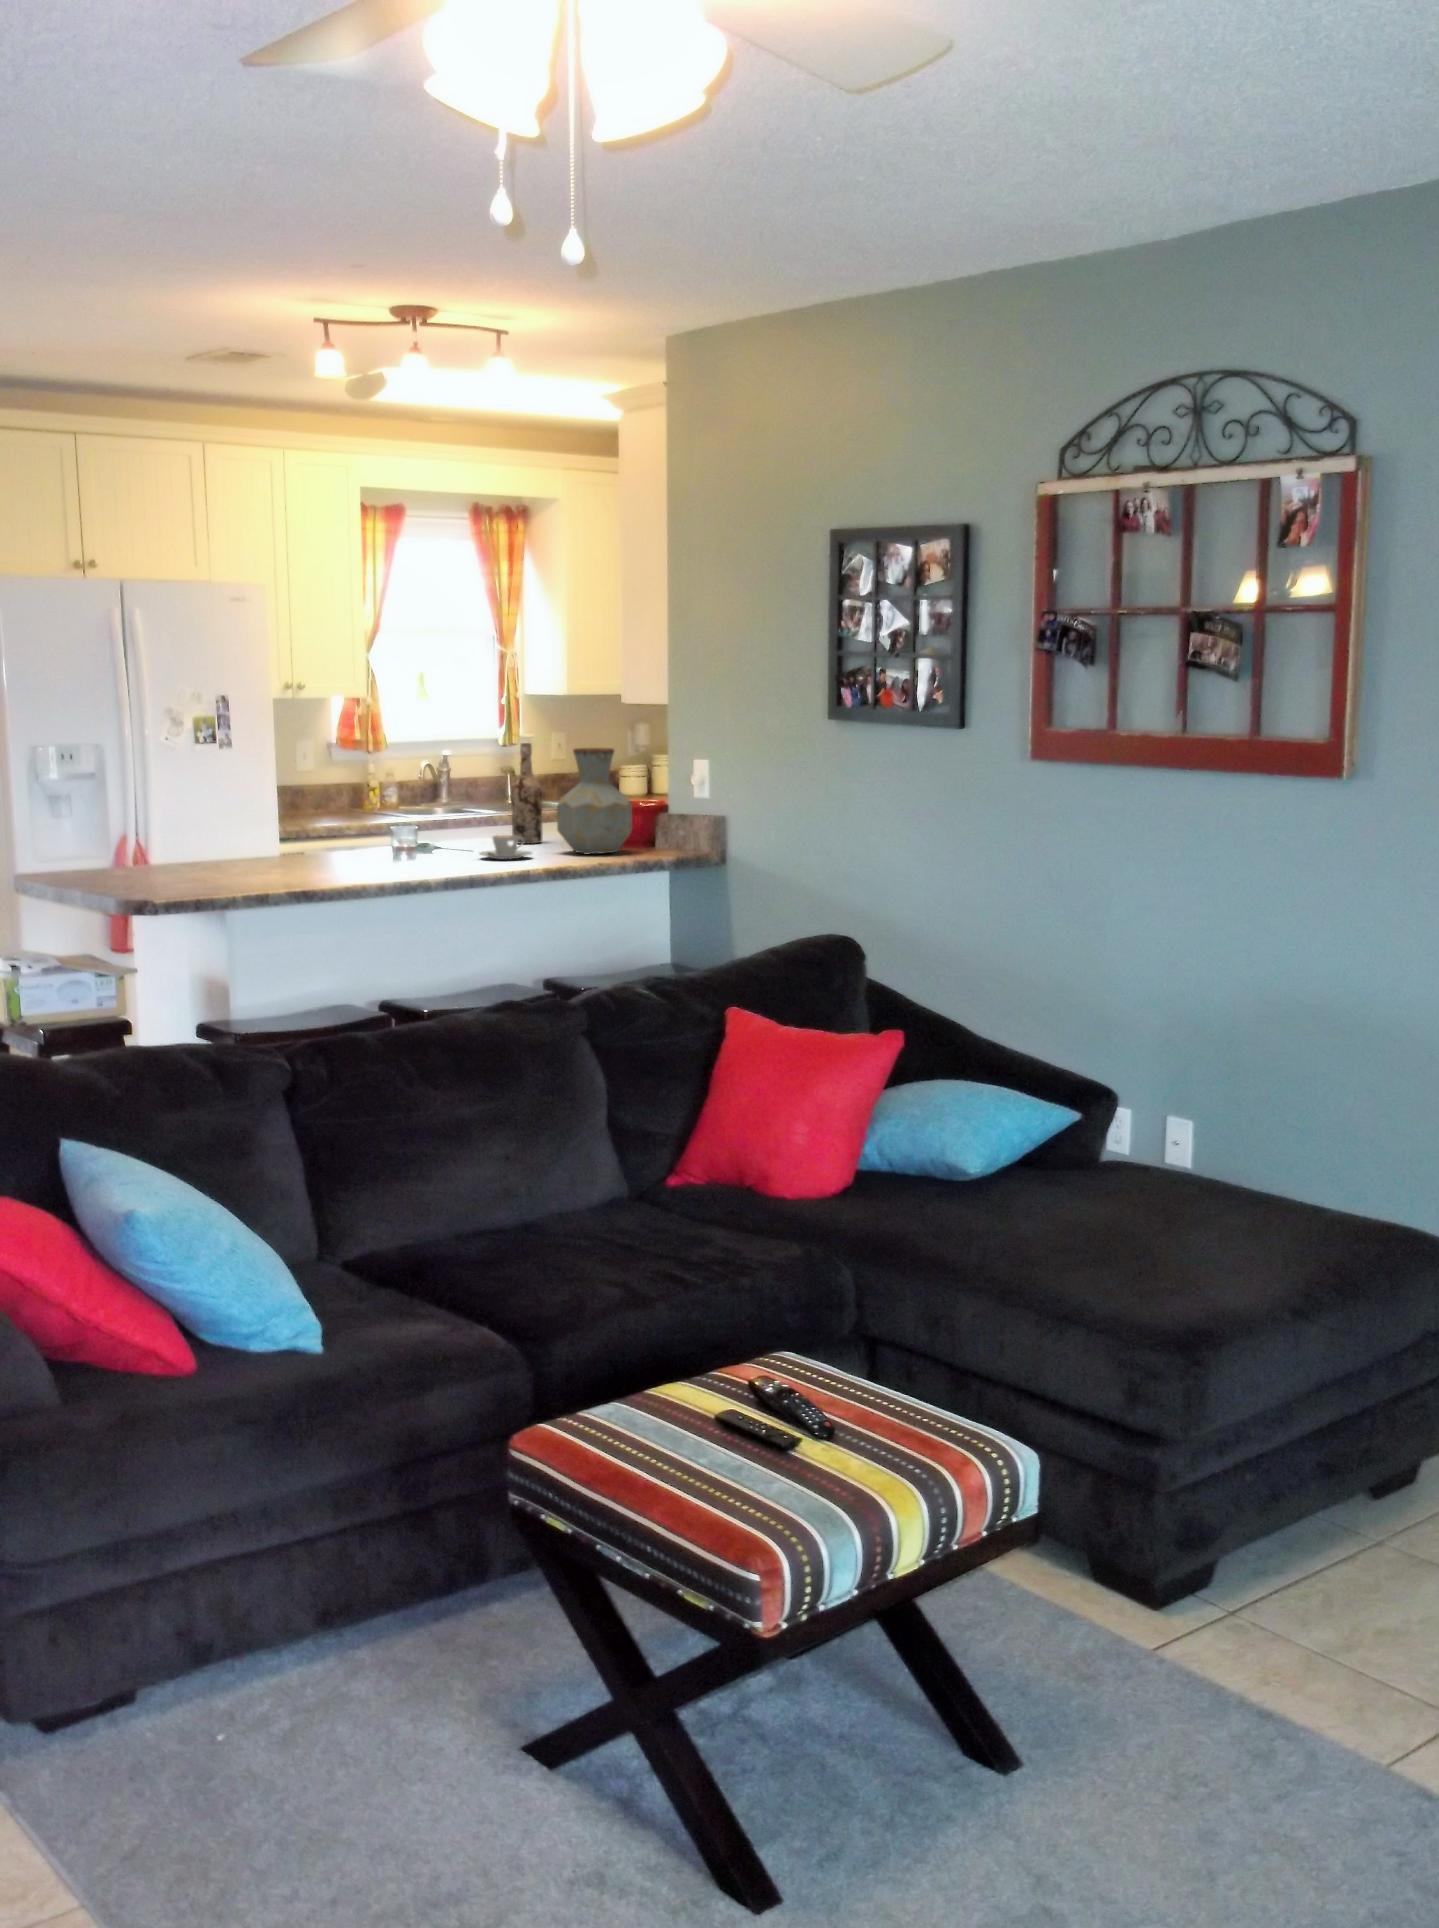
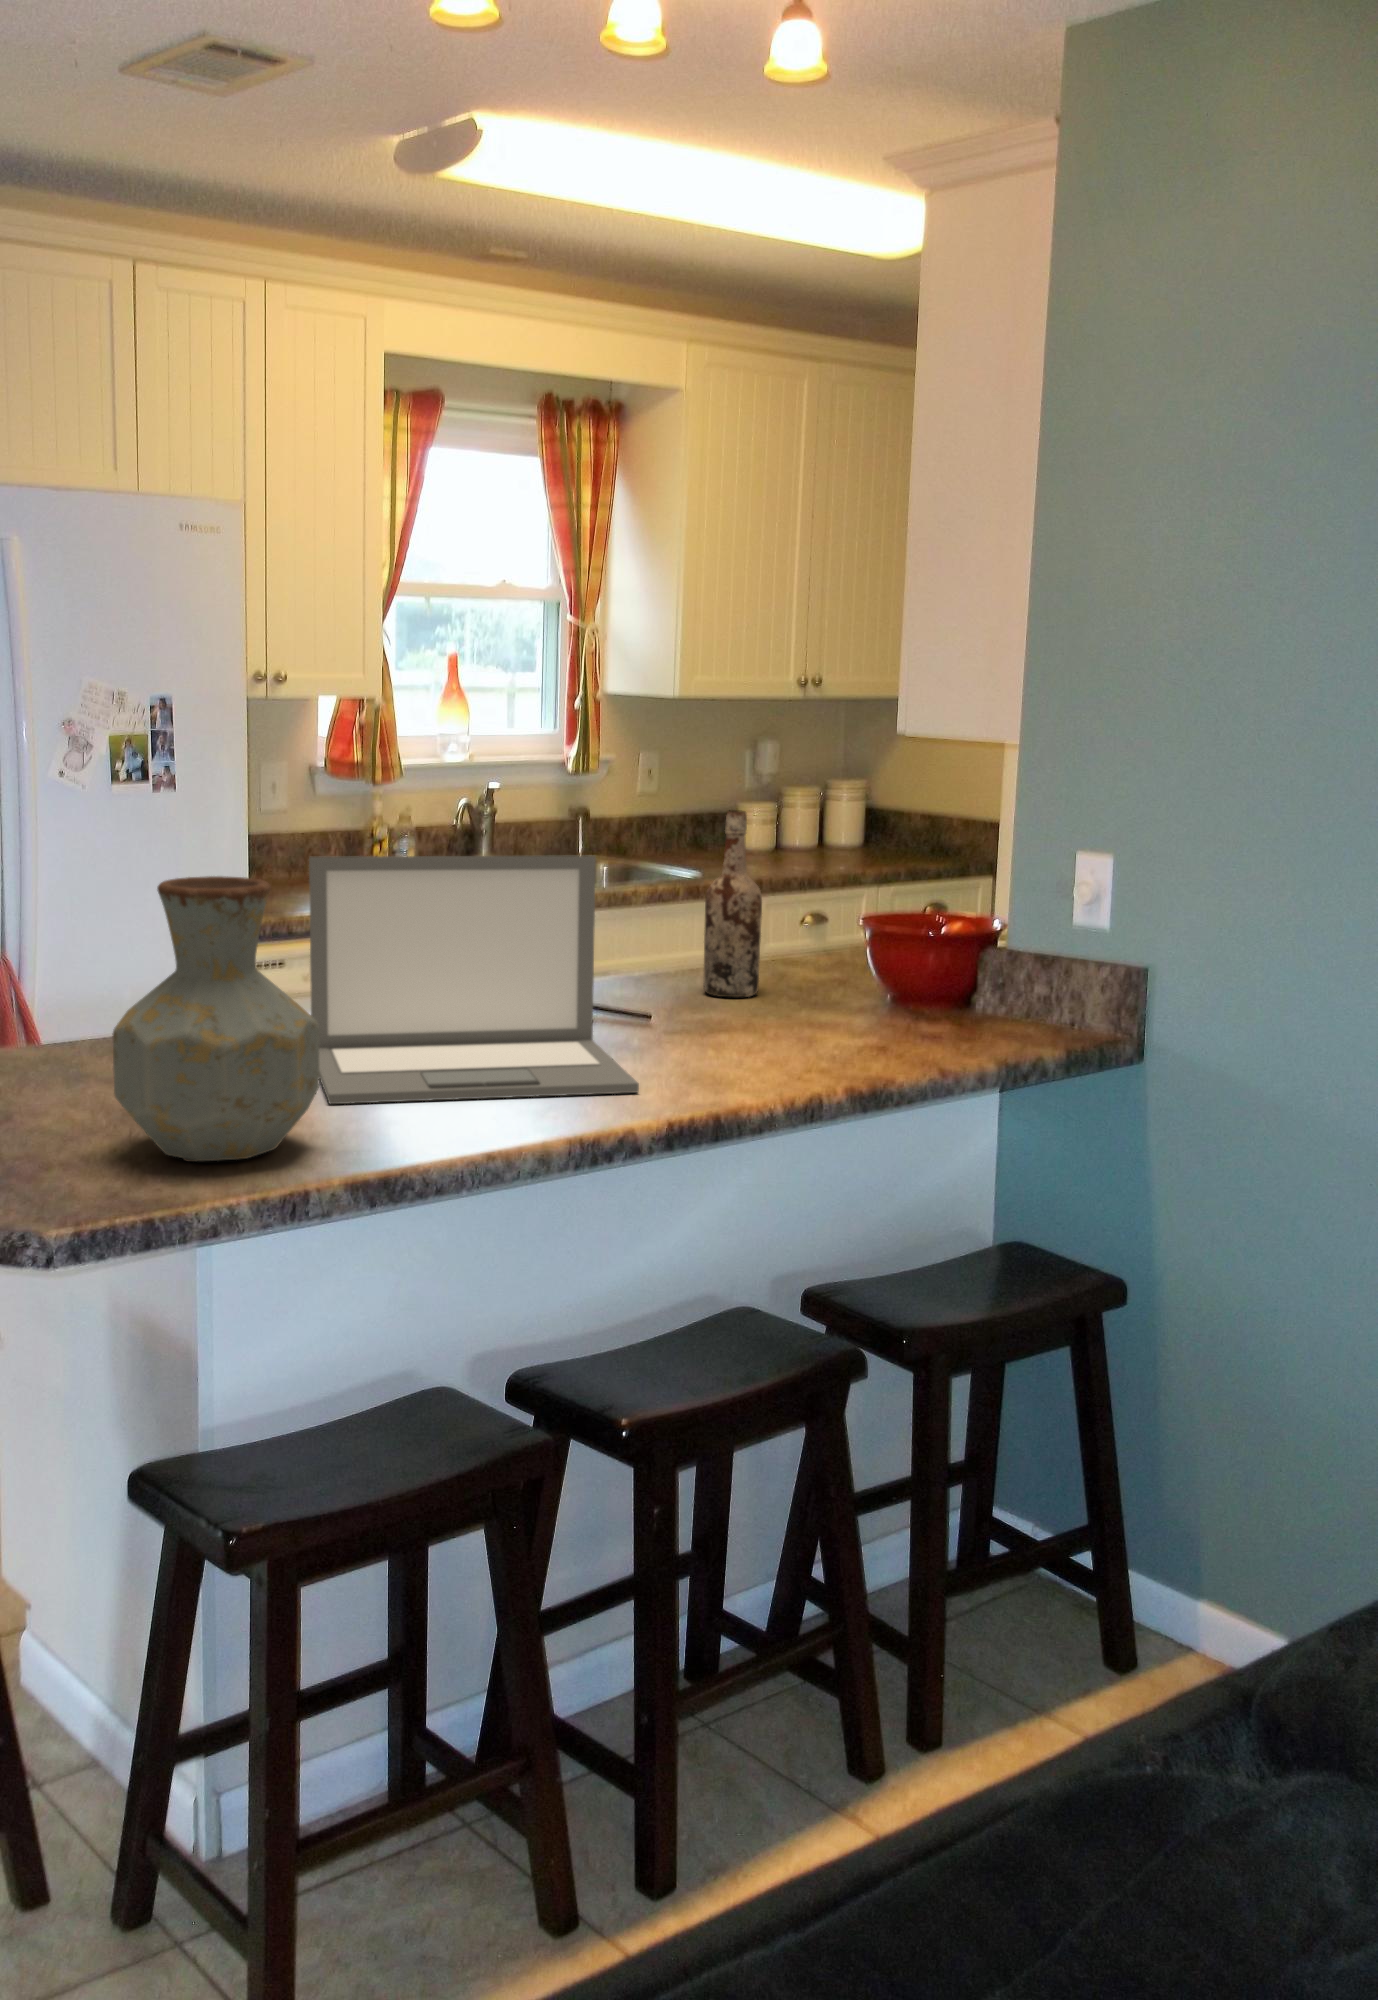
vase: present [557,748,632,854] -> present [112,876,319,1162]
laptop: none [284,759,440,871] -> present [309,855,639,1104]
coffee cup: present [480,835,532,860] -> none [688,1006,794,1059]

